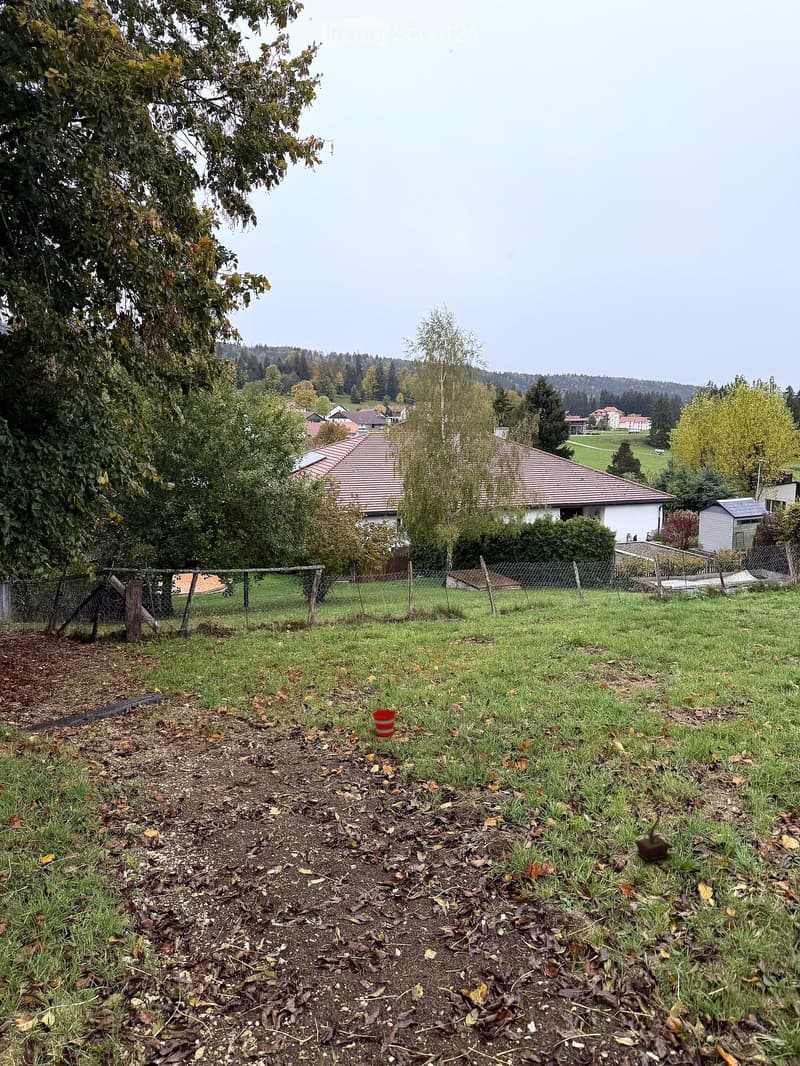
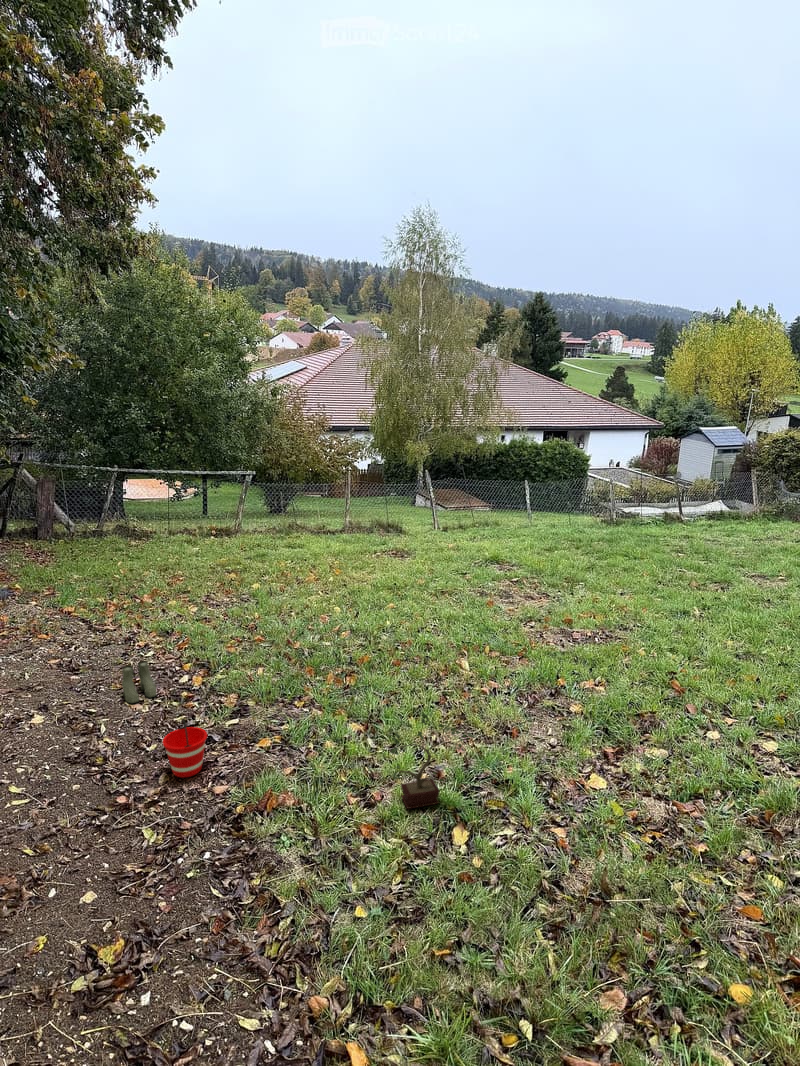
bucket: present [372,708,396,737] -> present [163,719,207,777]
boots: none [333,752,364,790] -> present [122,661,157,703]

